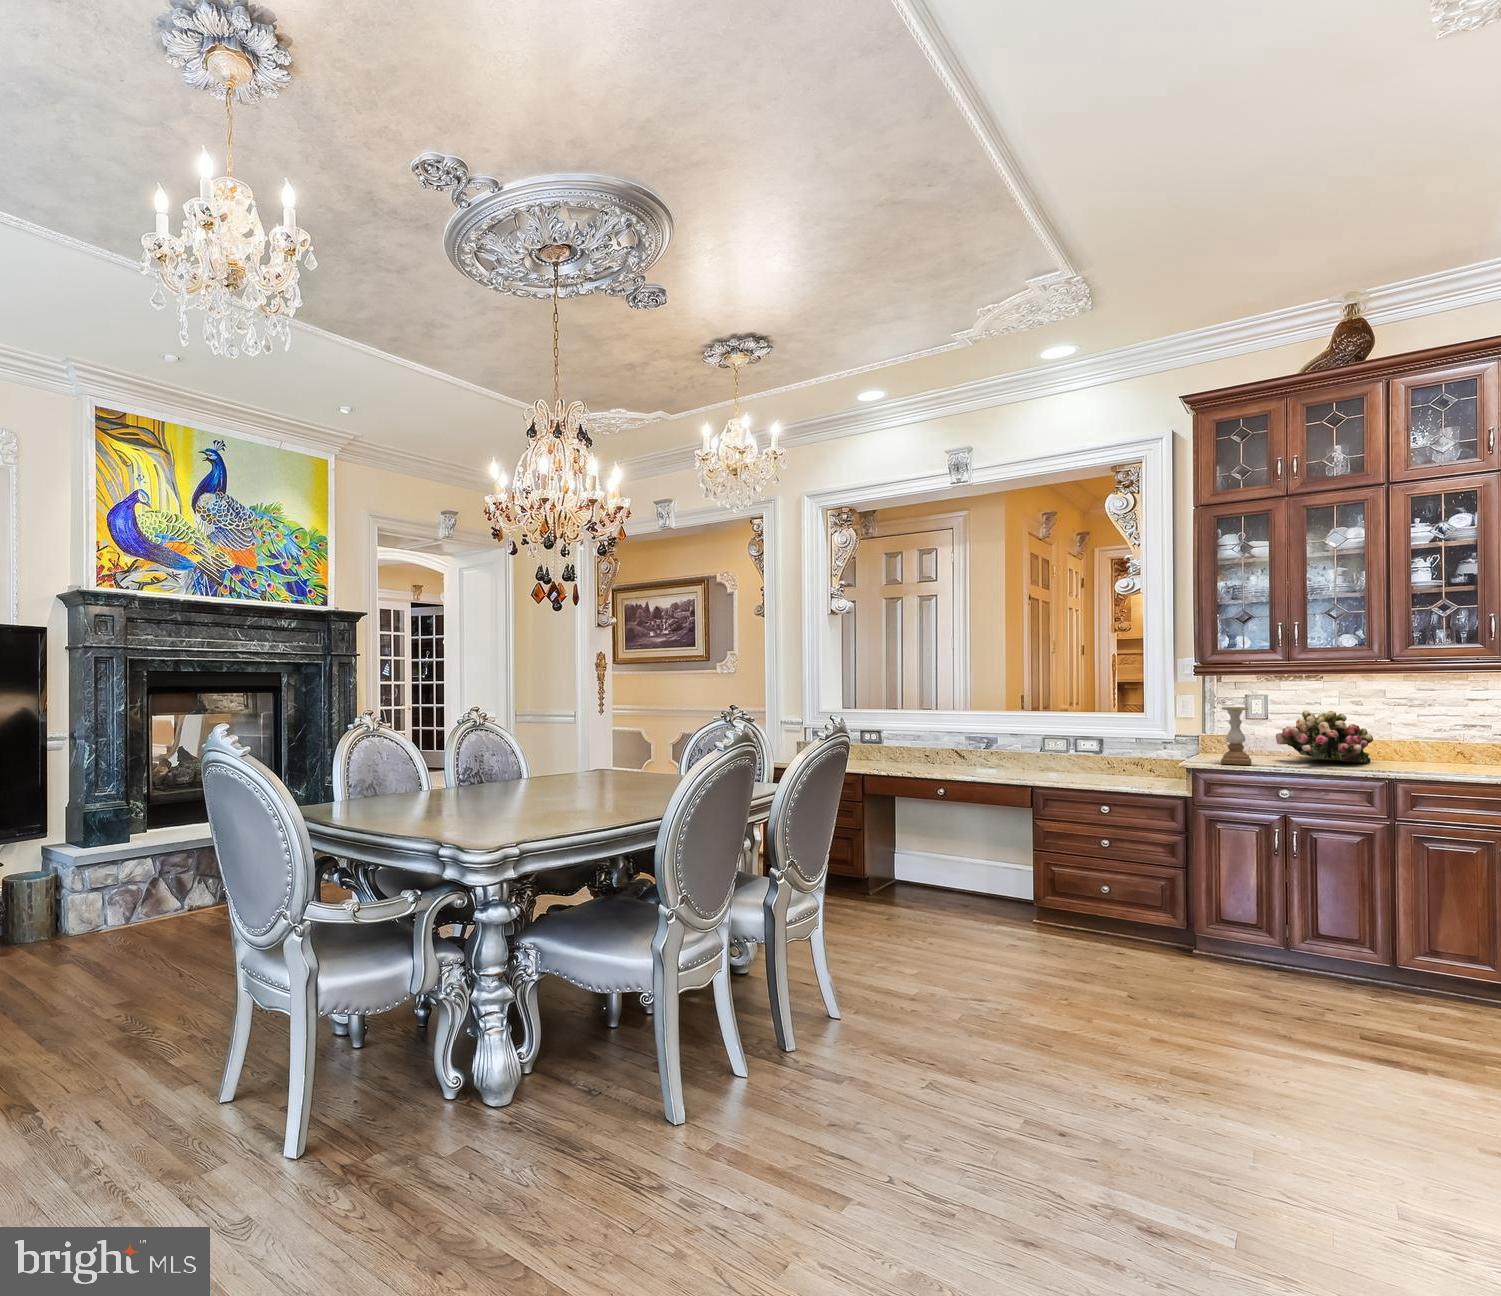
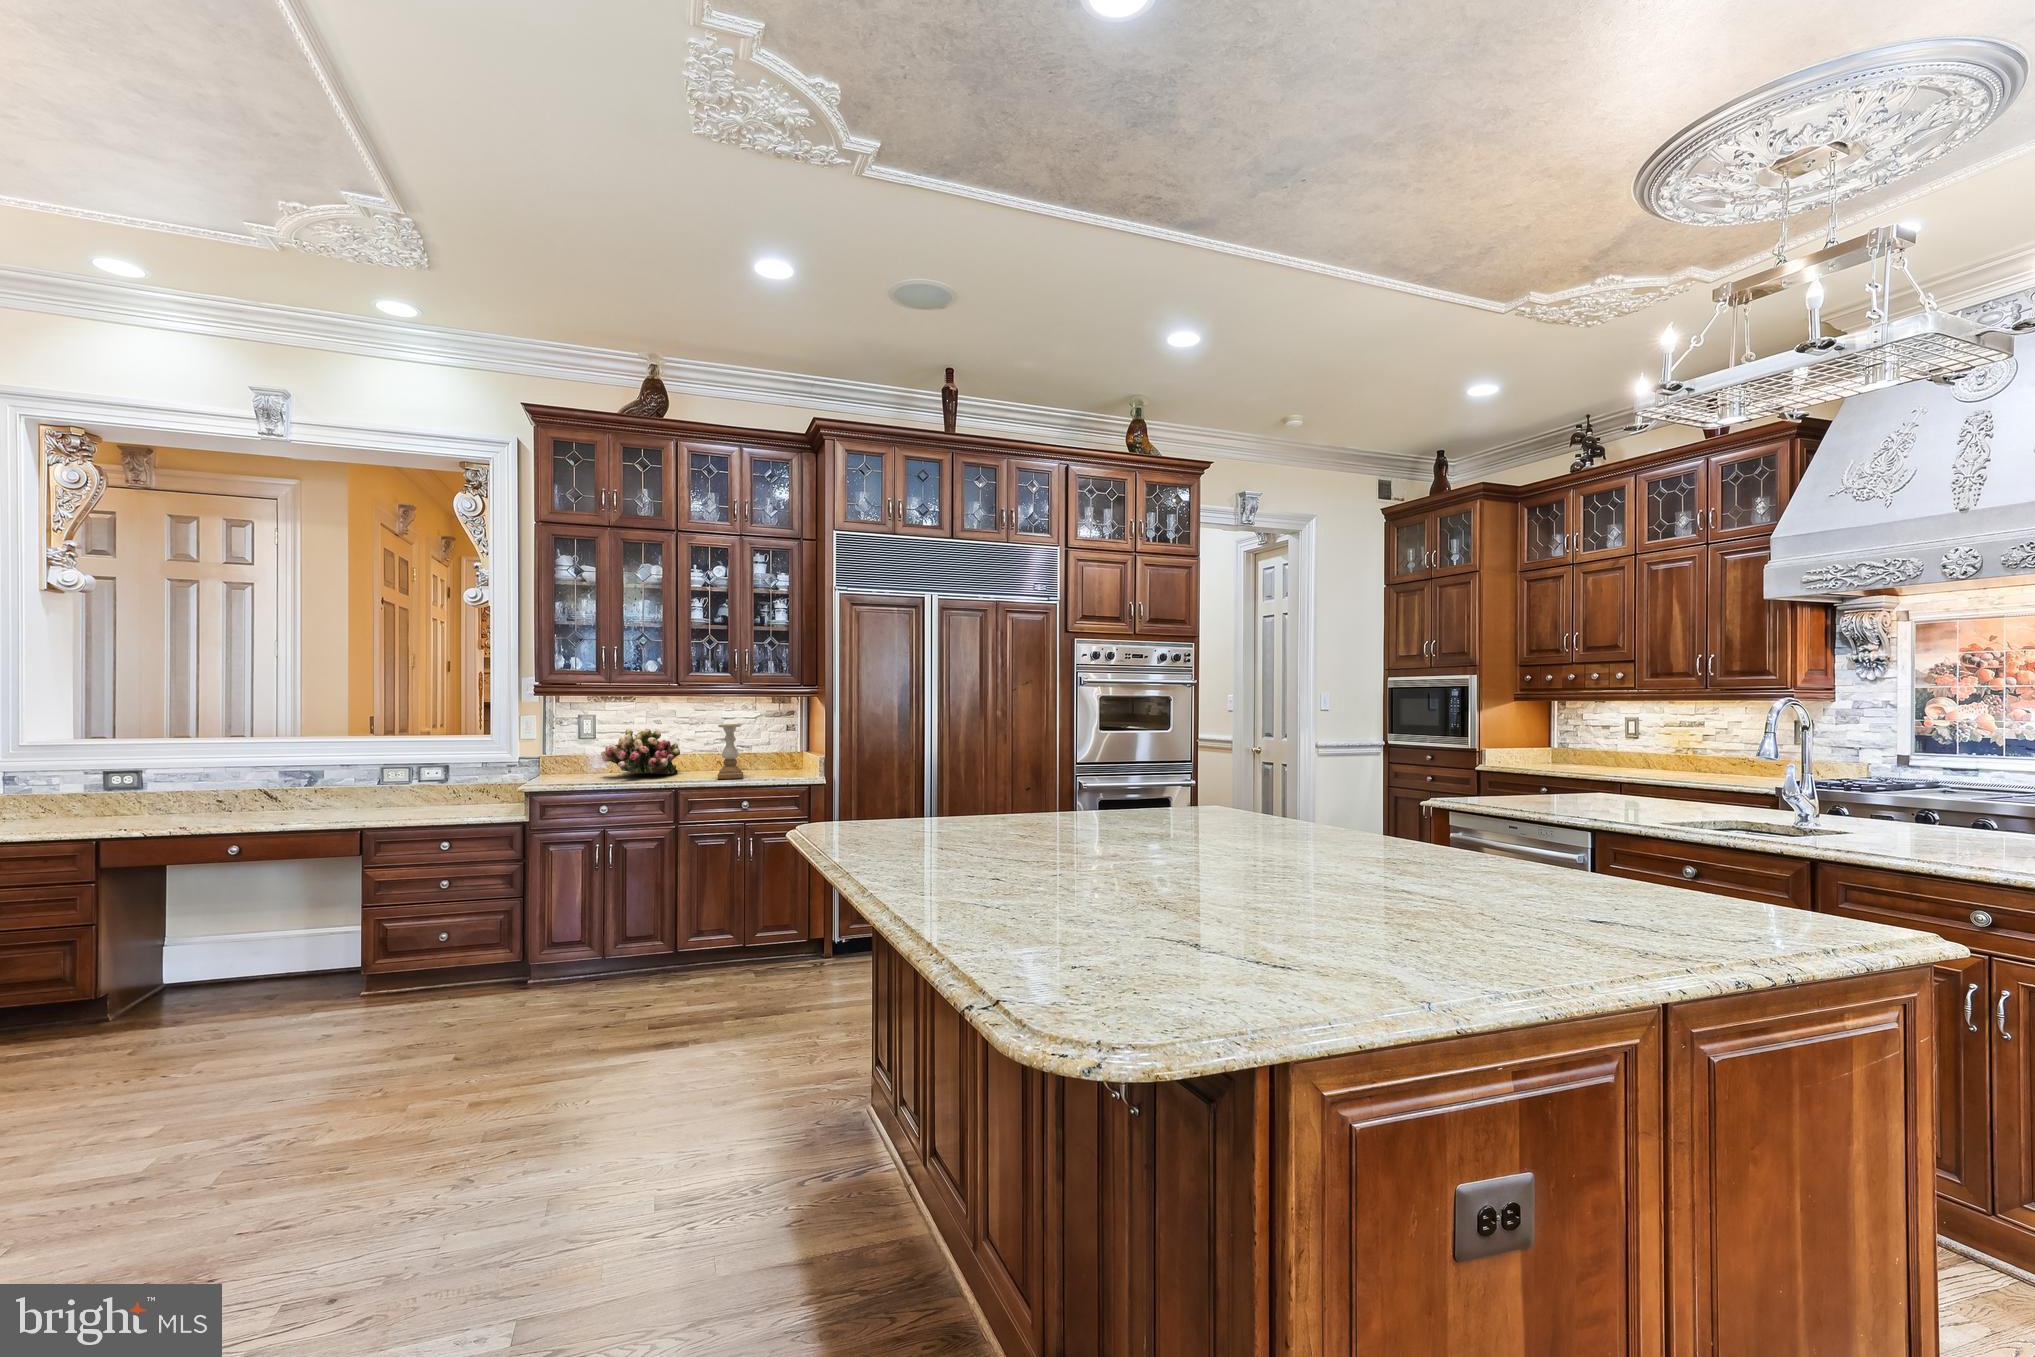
candle holder: present [1221,707,1251,765] -> present [718,724,743,779]

